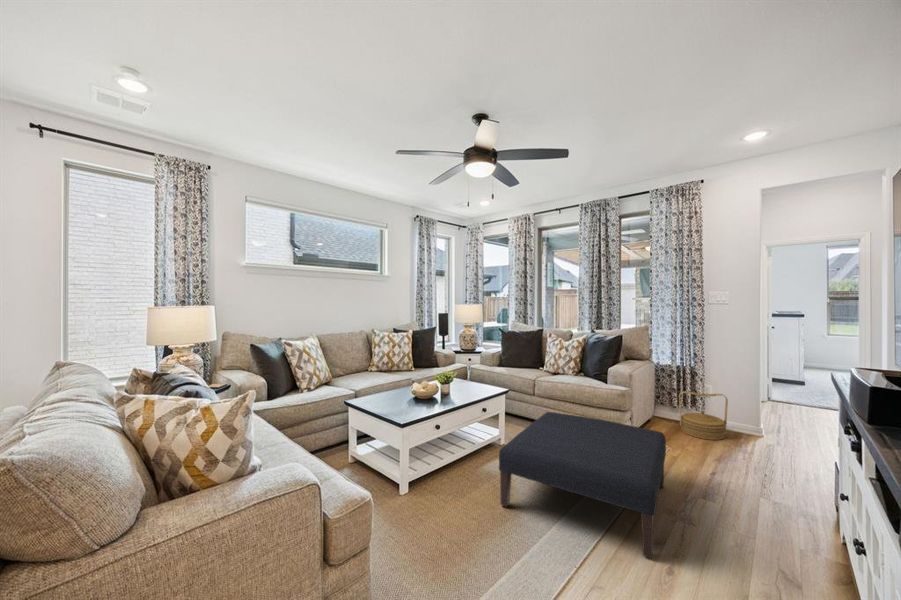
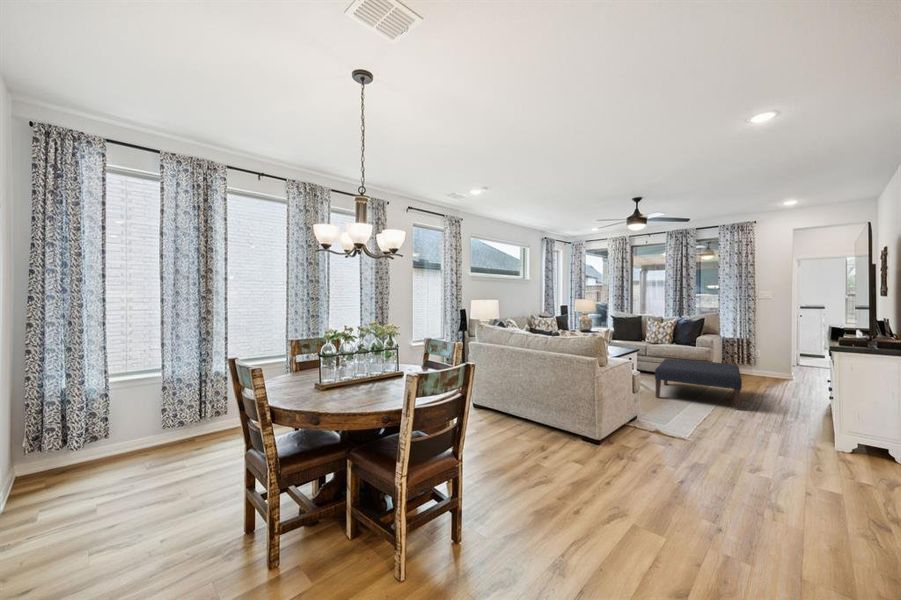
woven basket: present [679,391,728,440] -> none [739,353,771,381]

